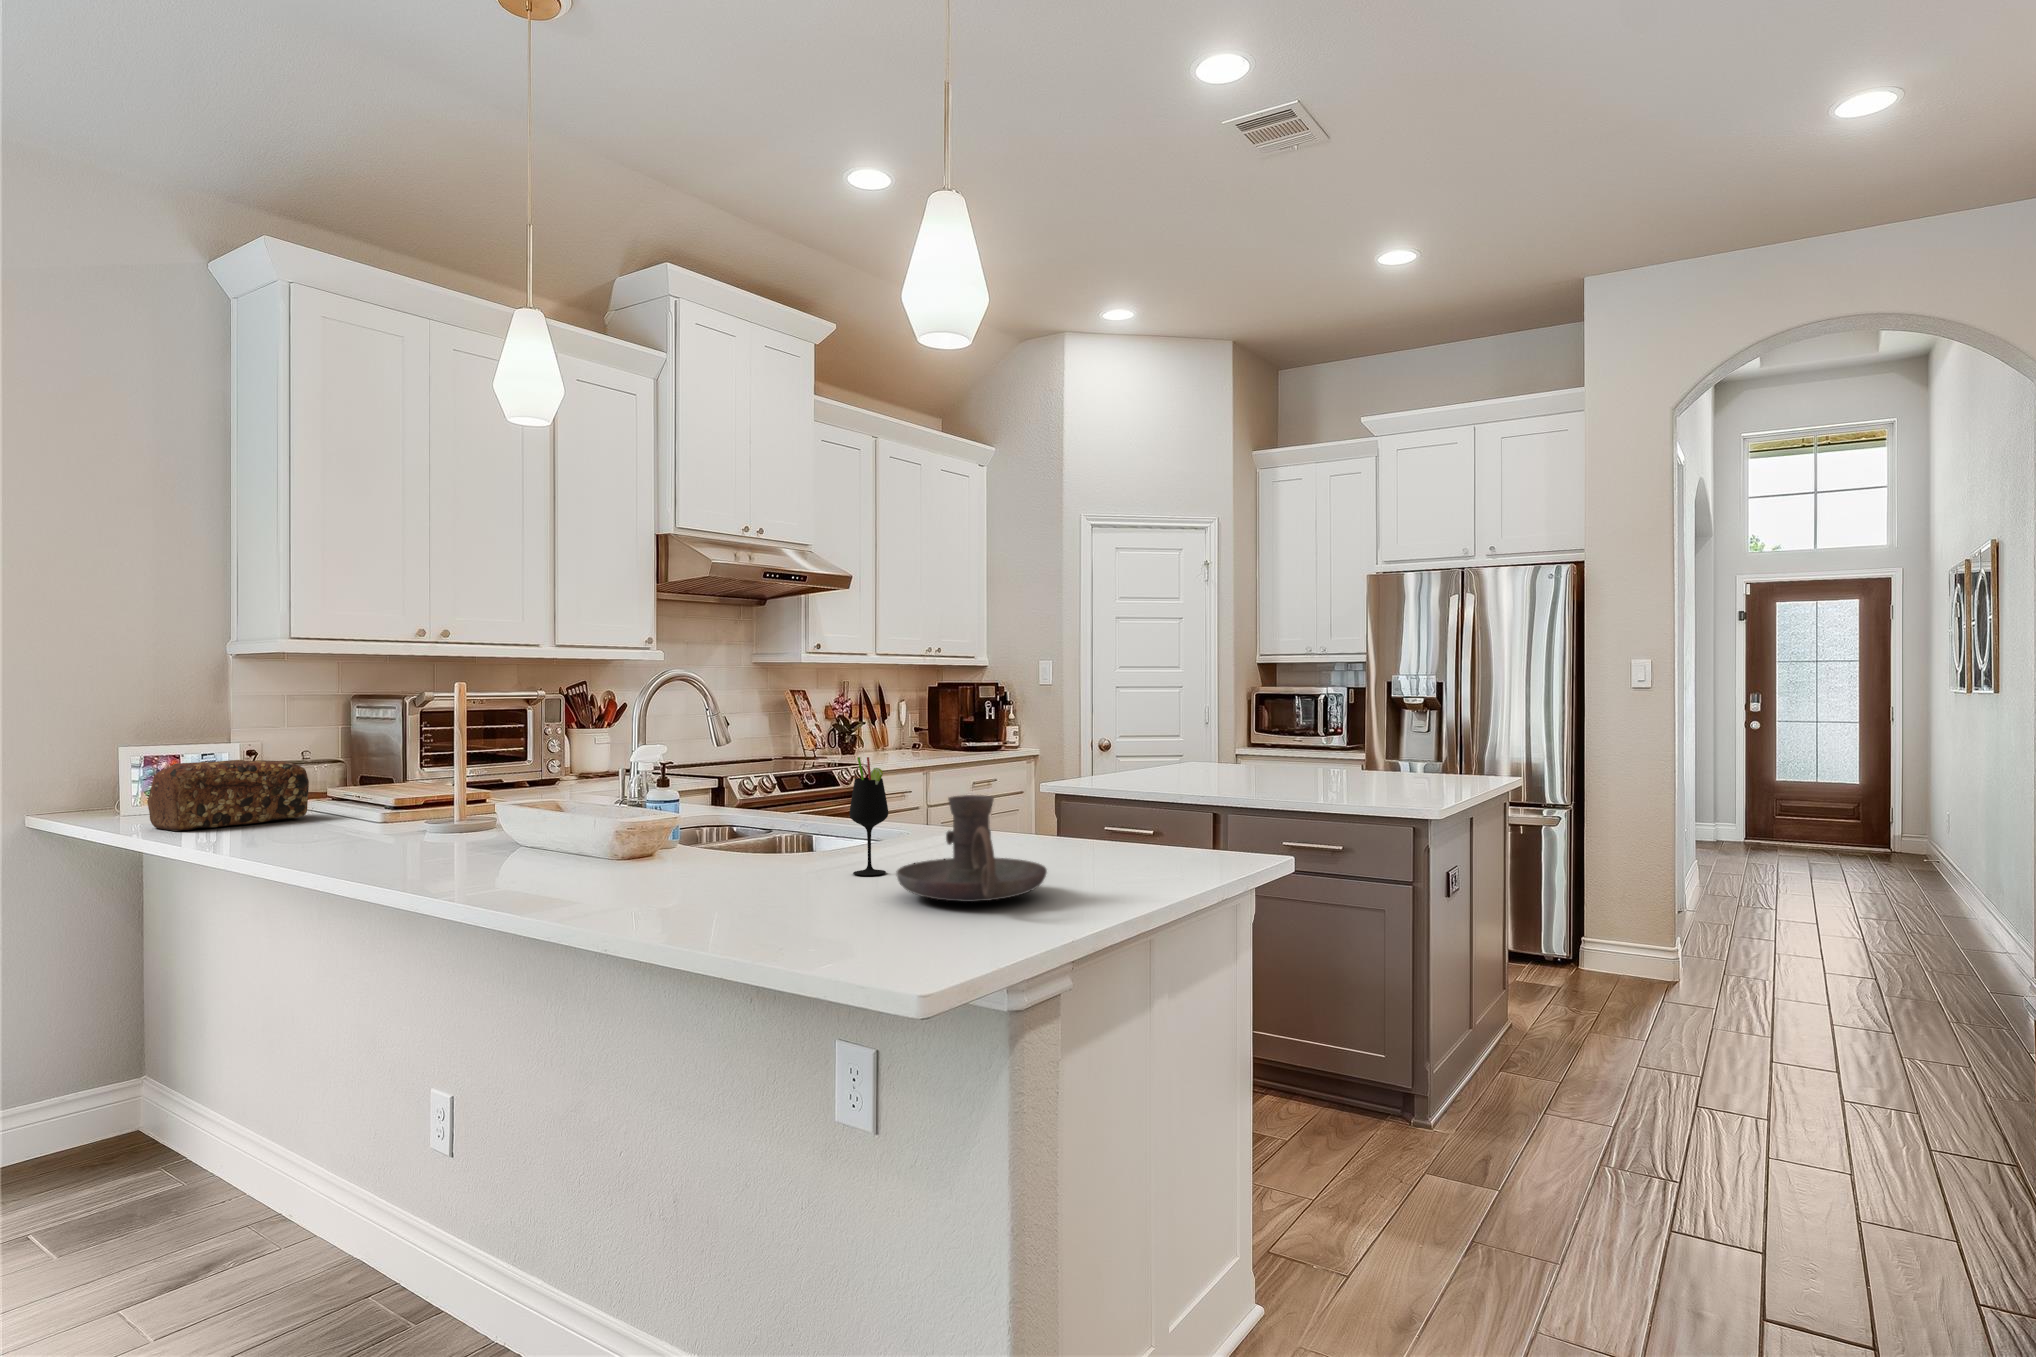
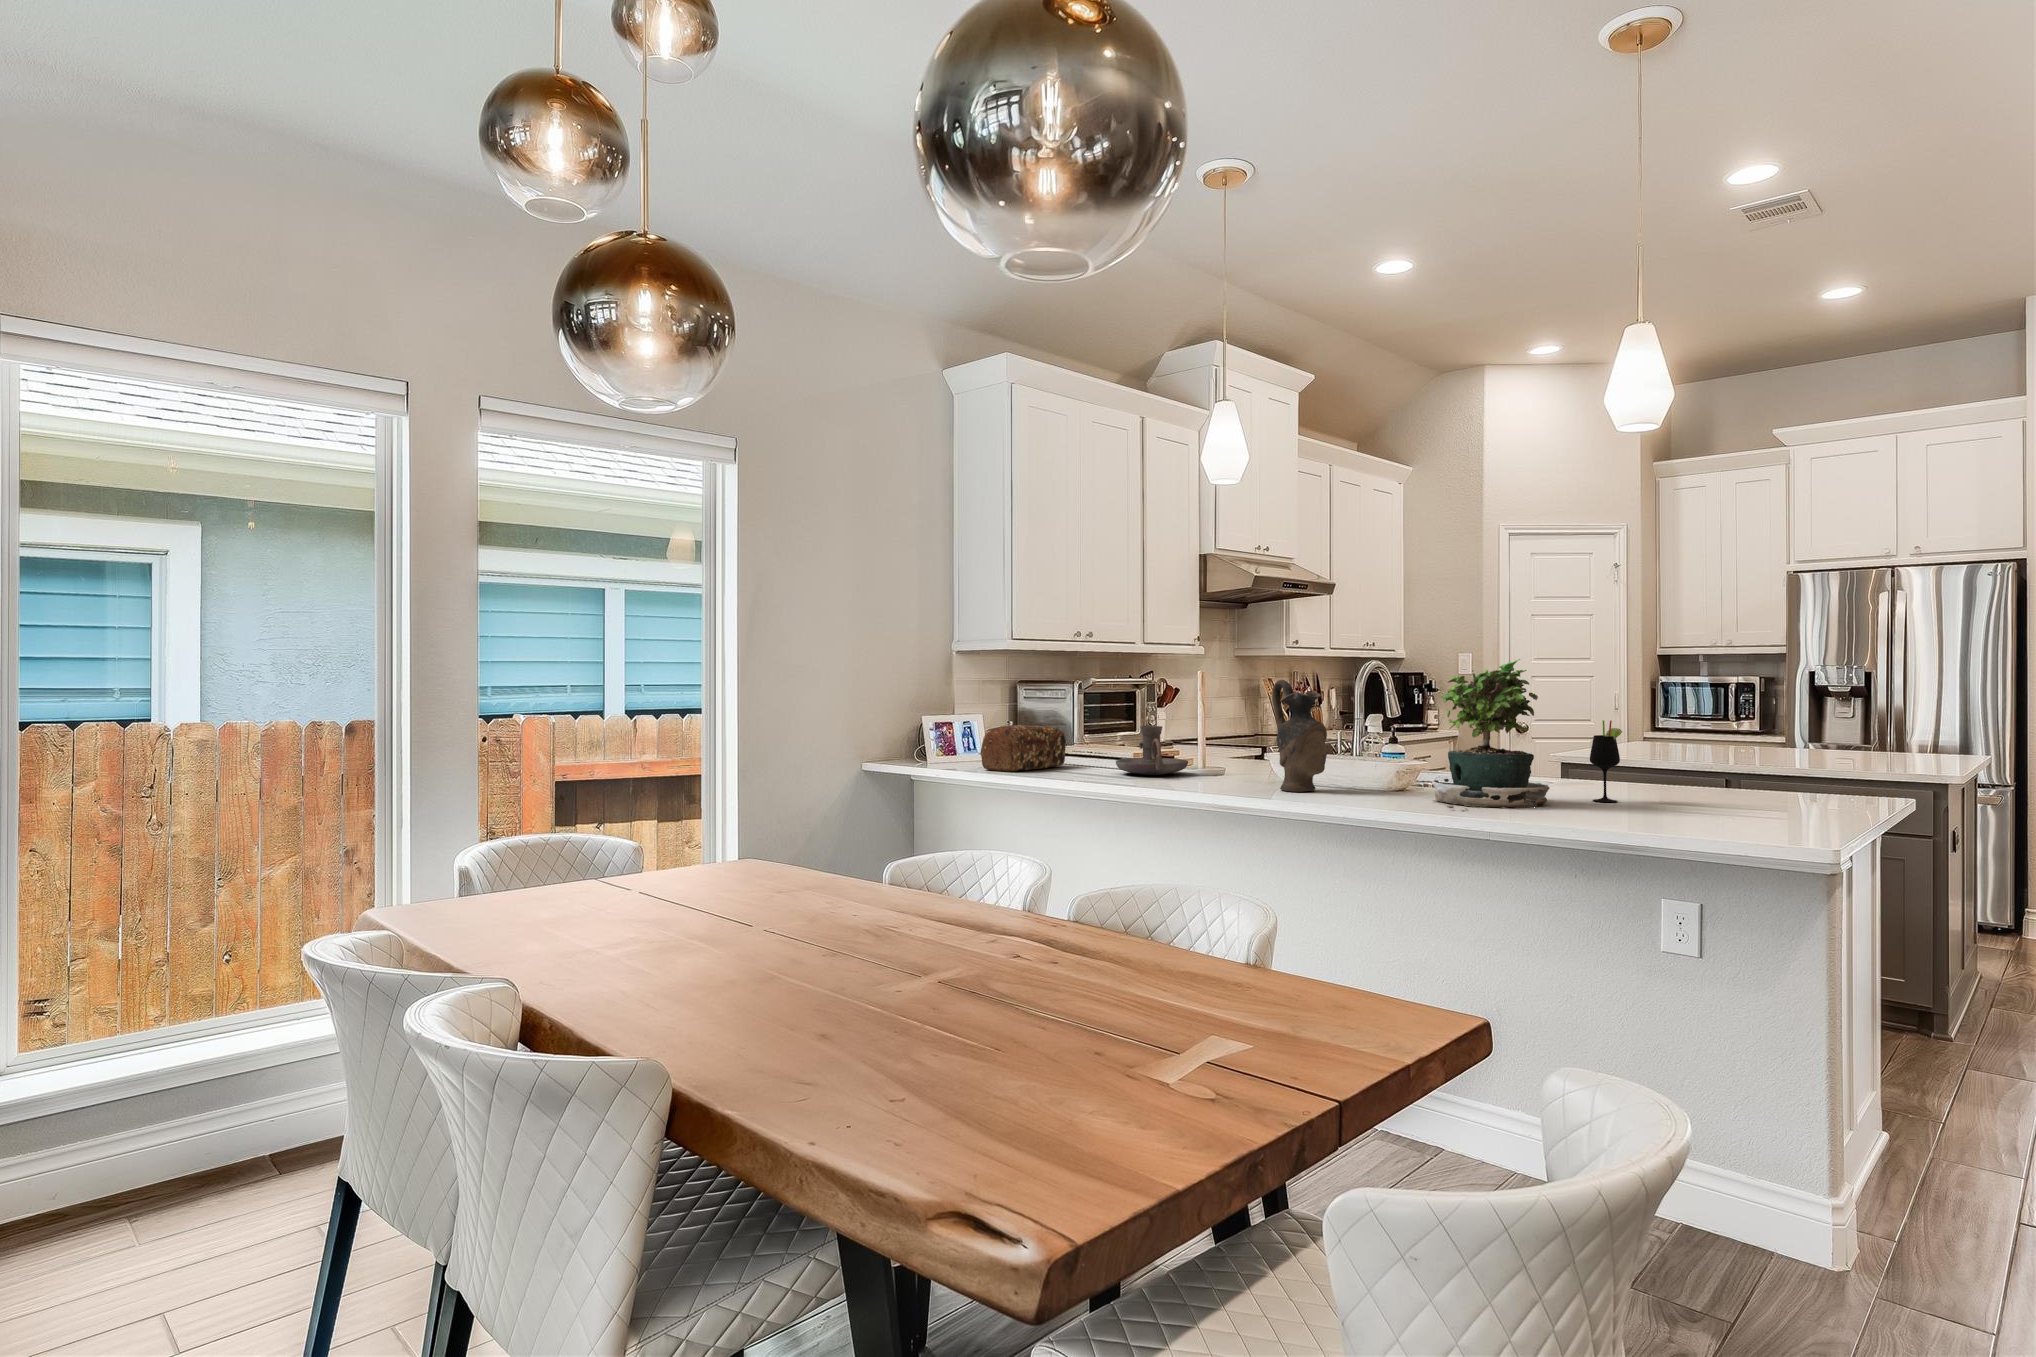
potted plant: none [570,667,779,905] -> present [1432,659,1550,811]
ceramic pitcher: none [447,697,526,865] -> present [1272,680,1327,792]
candle holder: present [896,795,1047,902] -> present [1116,726,1188,775]

